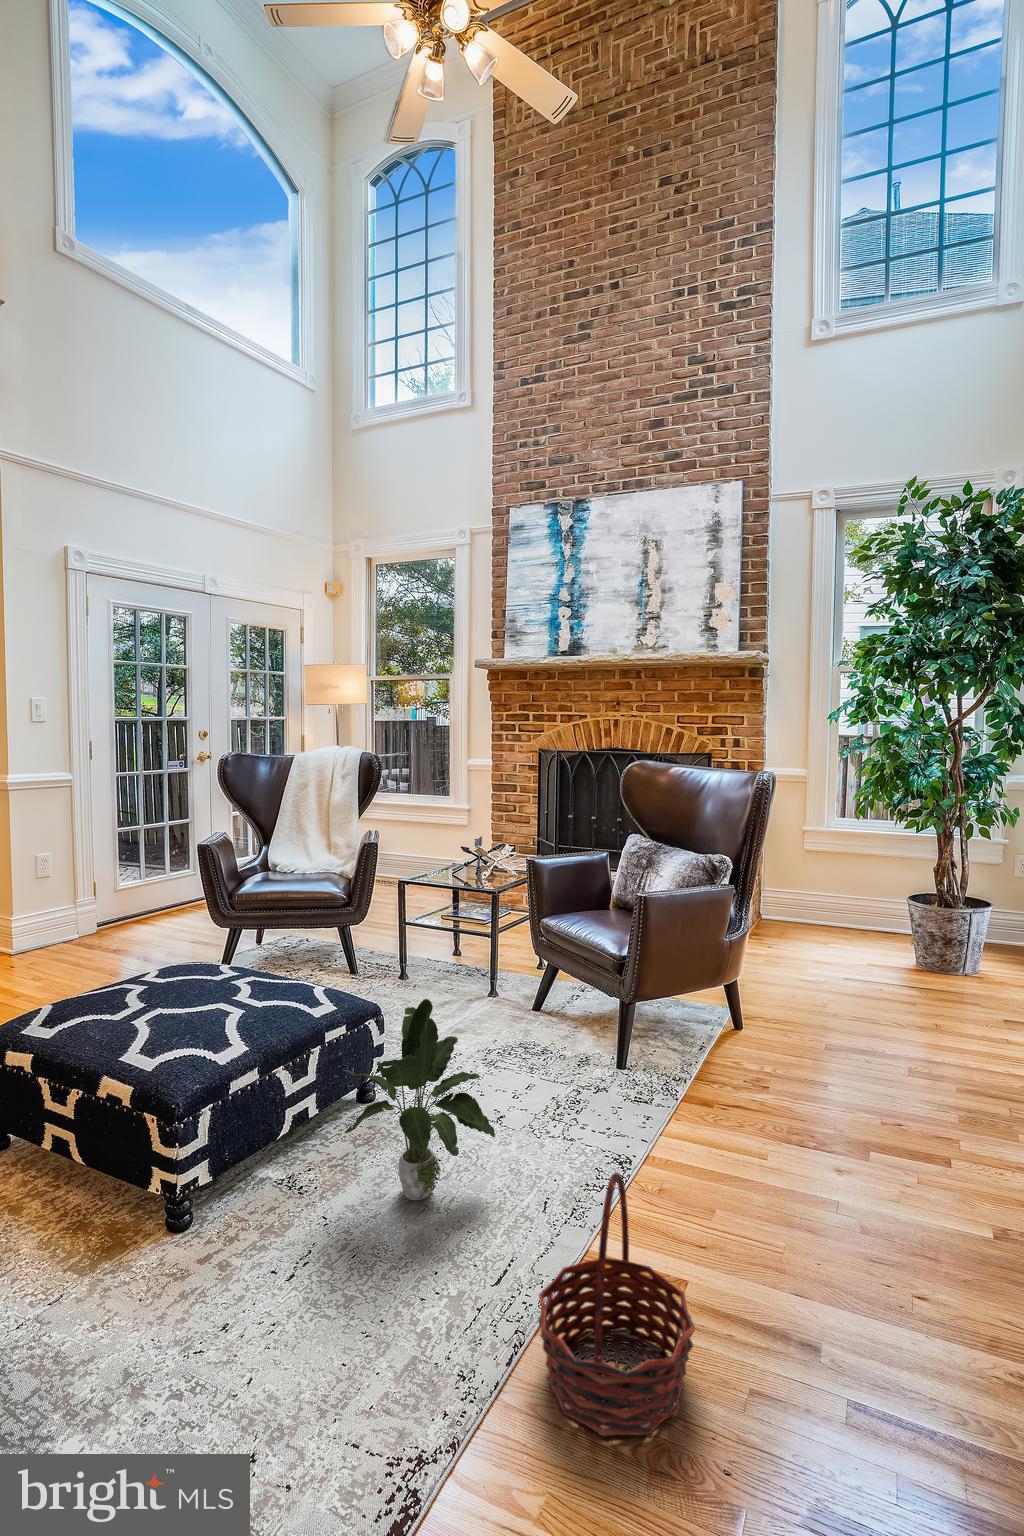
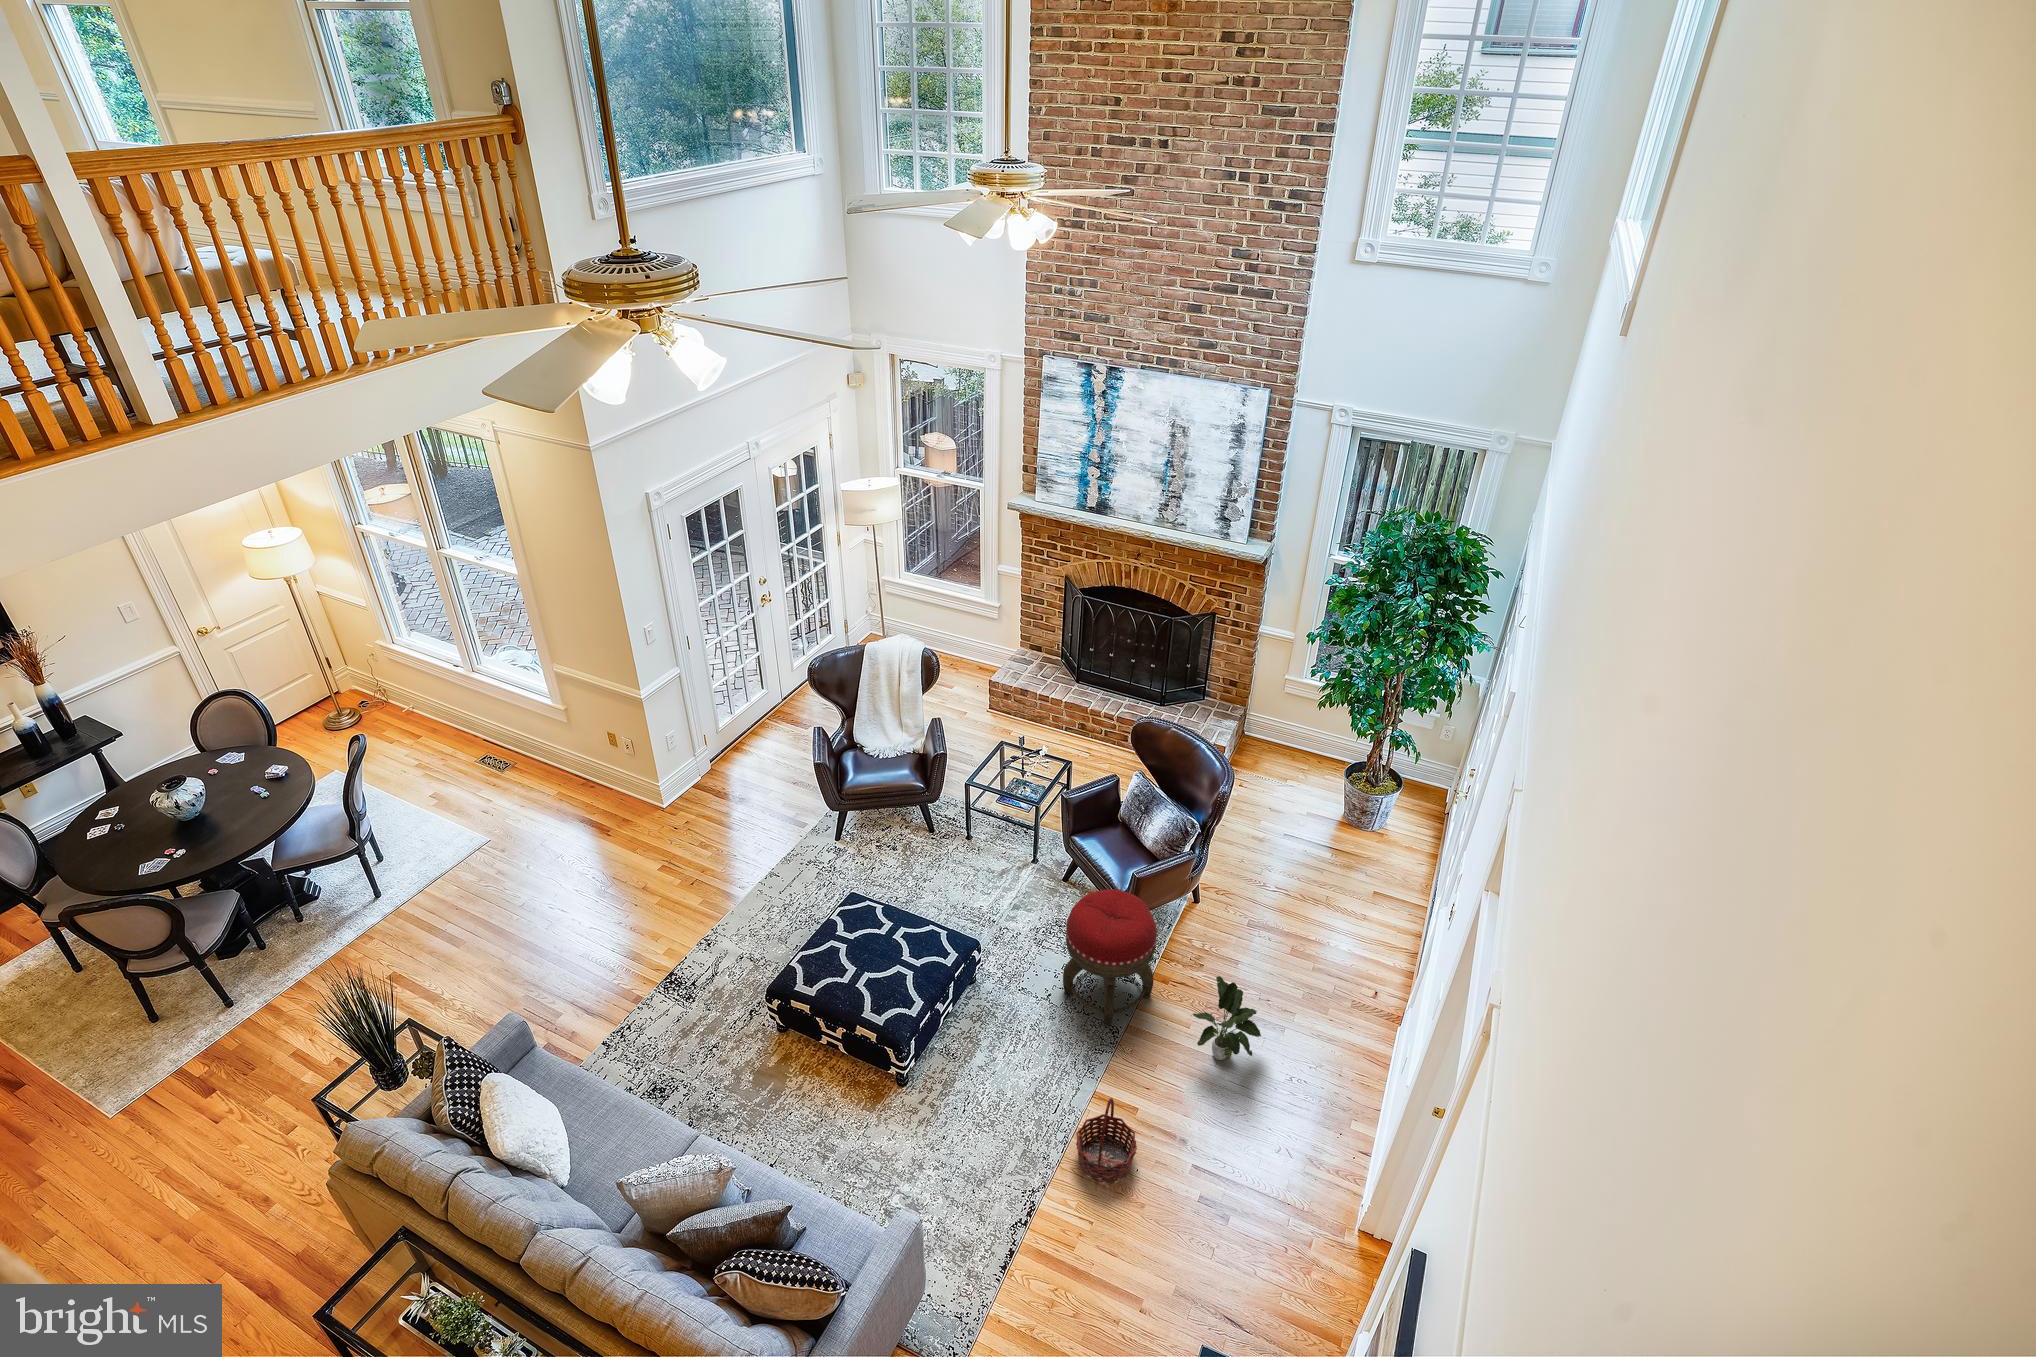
footstool: none [525,901,686,1141] -> present [1063,889,1157,1027]
potted plant: present [344,999,495,1200] -> present [1193,976,1261,1060]

